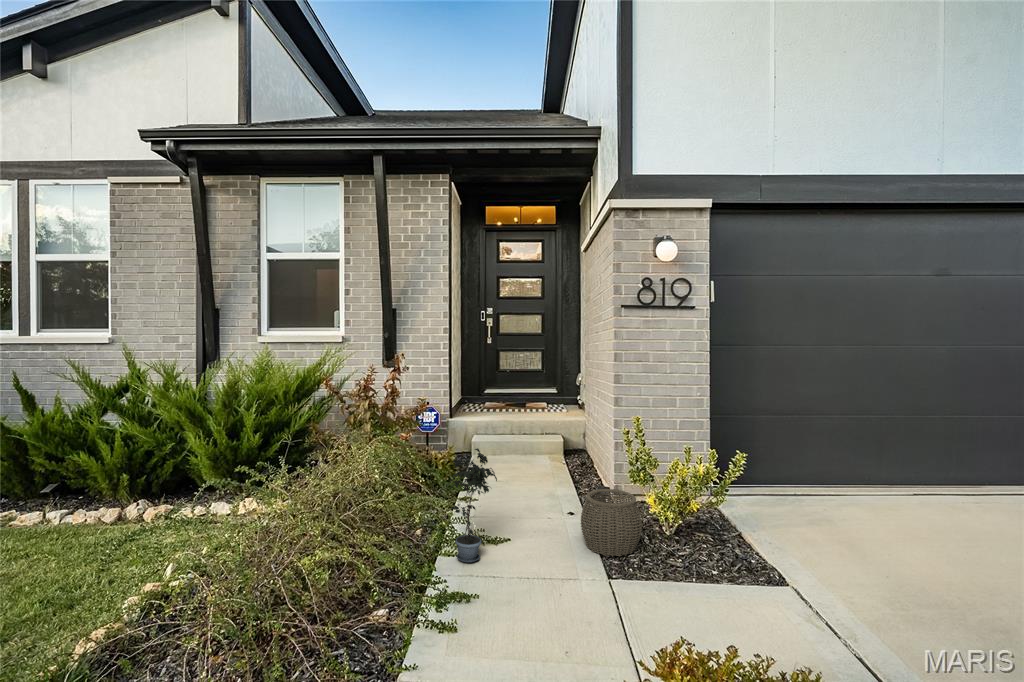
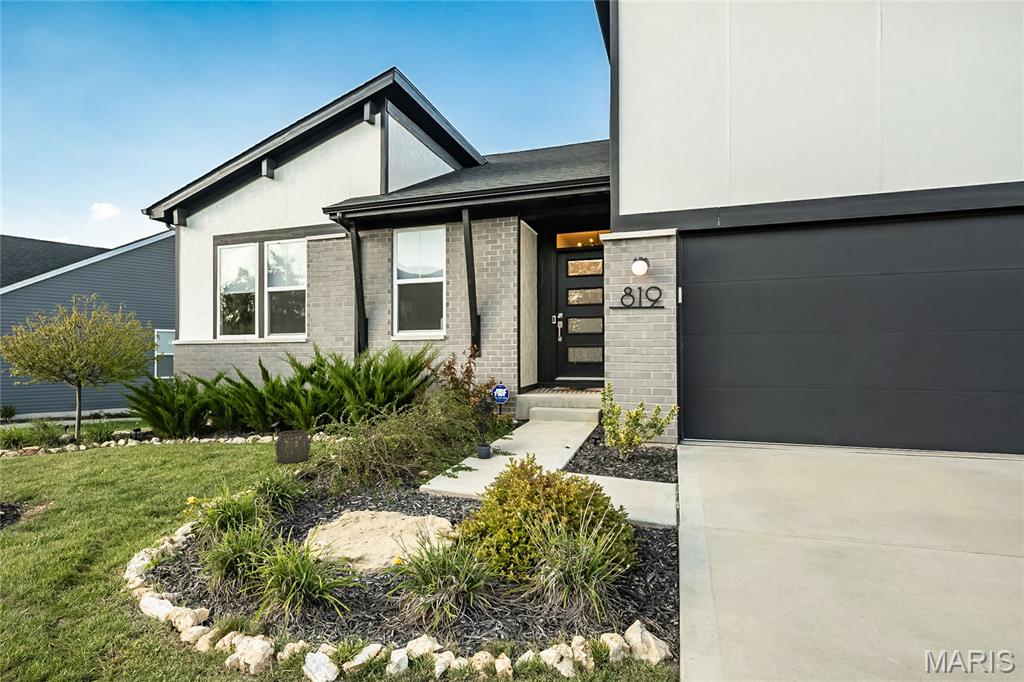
woven basket: present [581,489,642,557] -> present [275,430,311,463]

